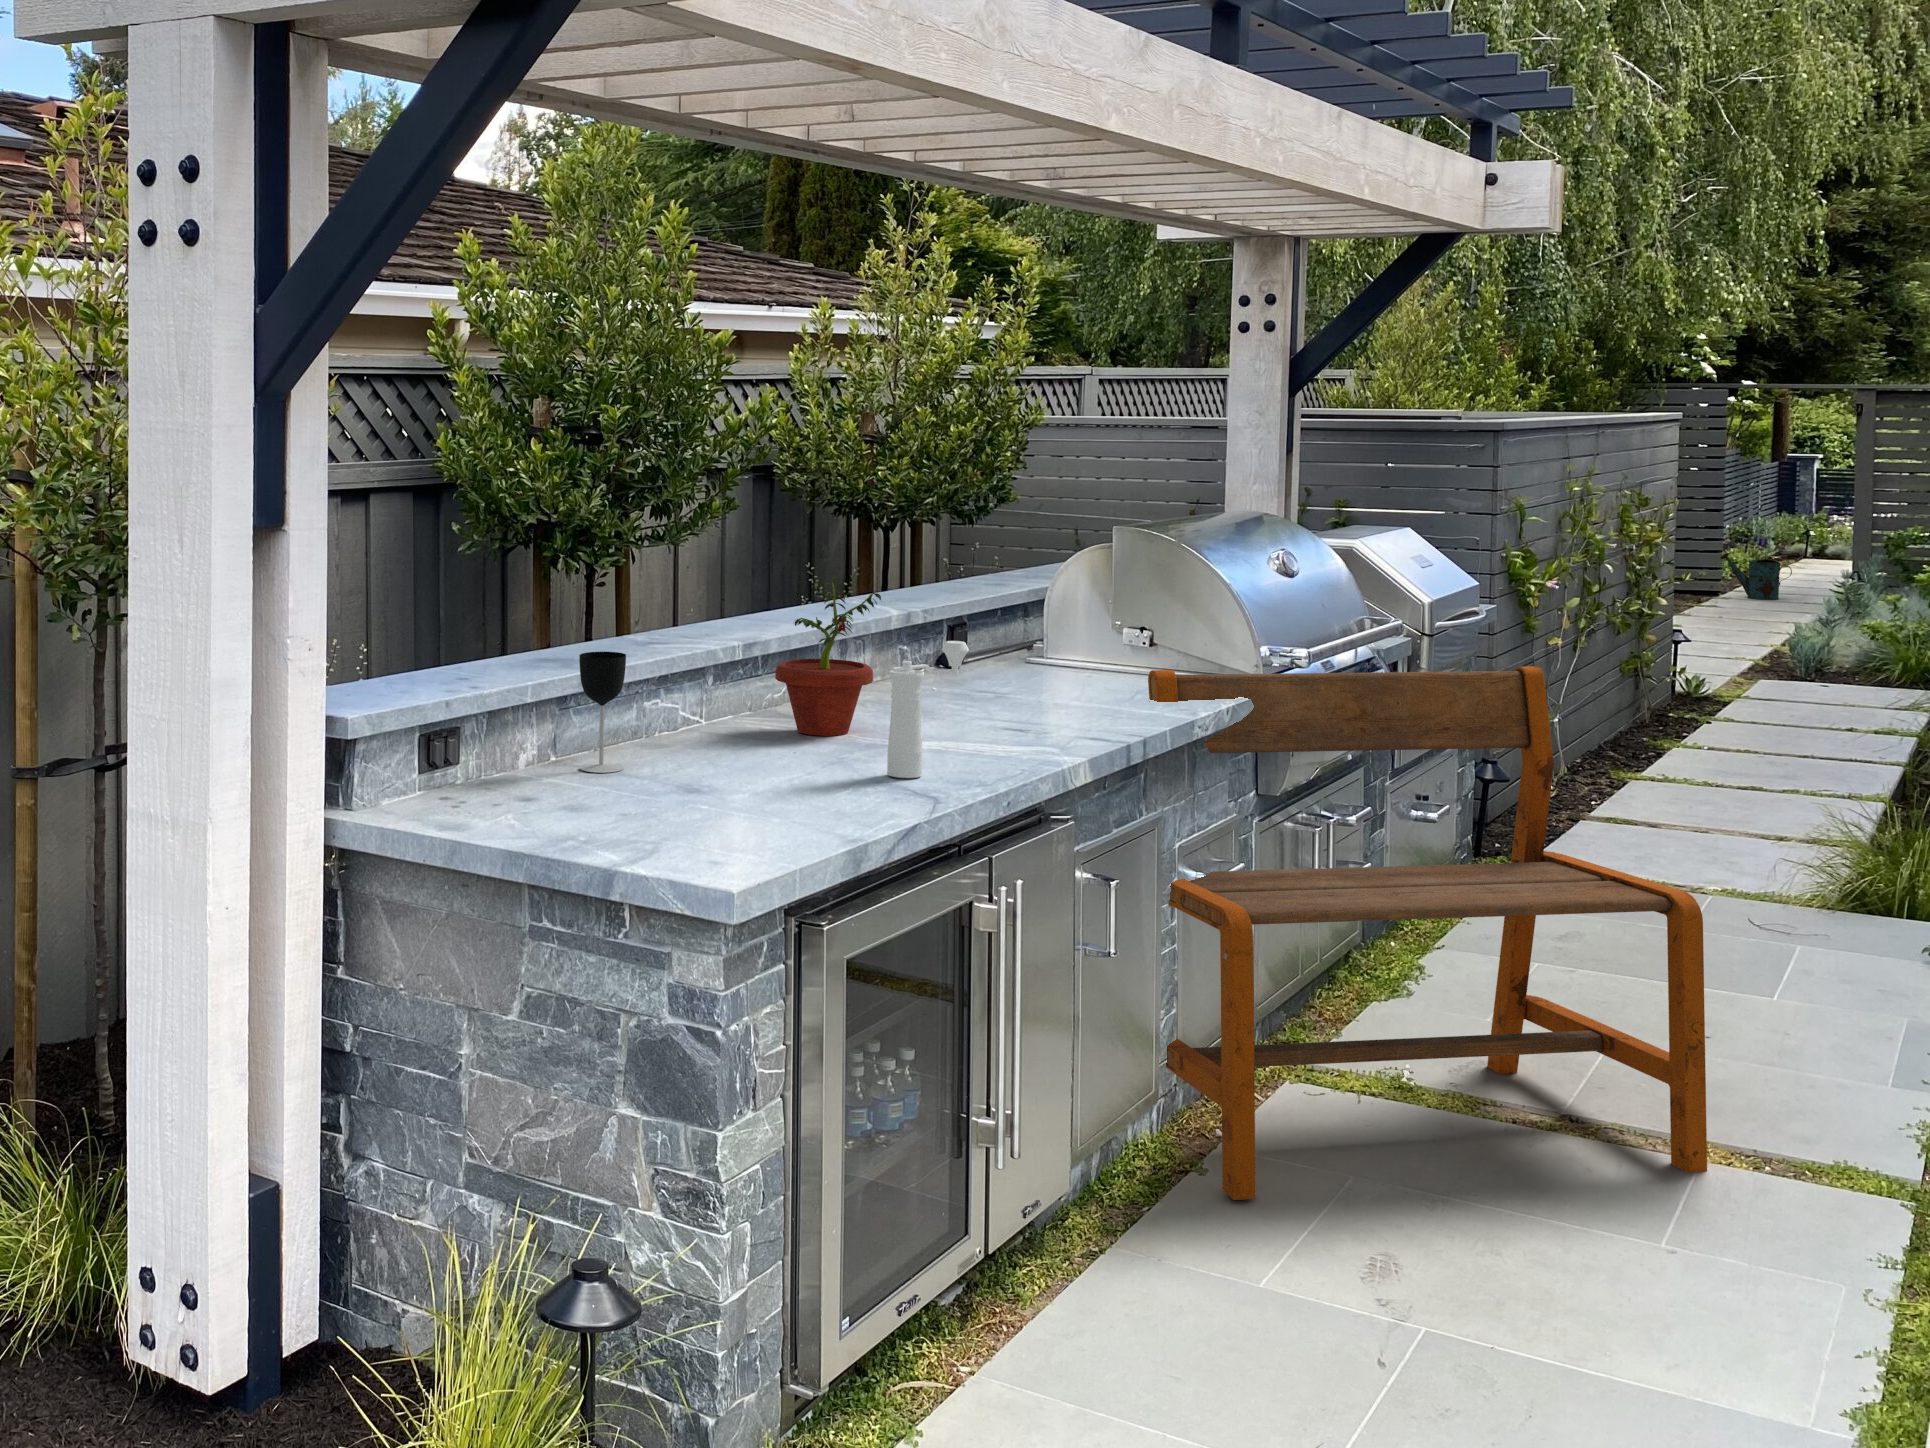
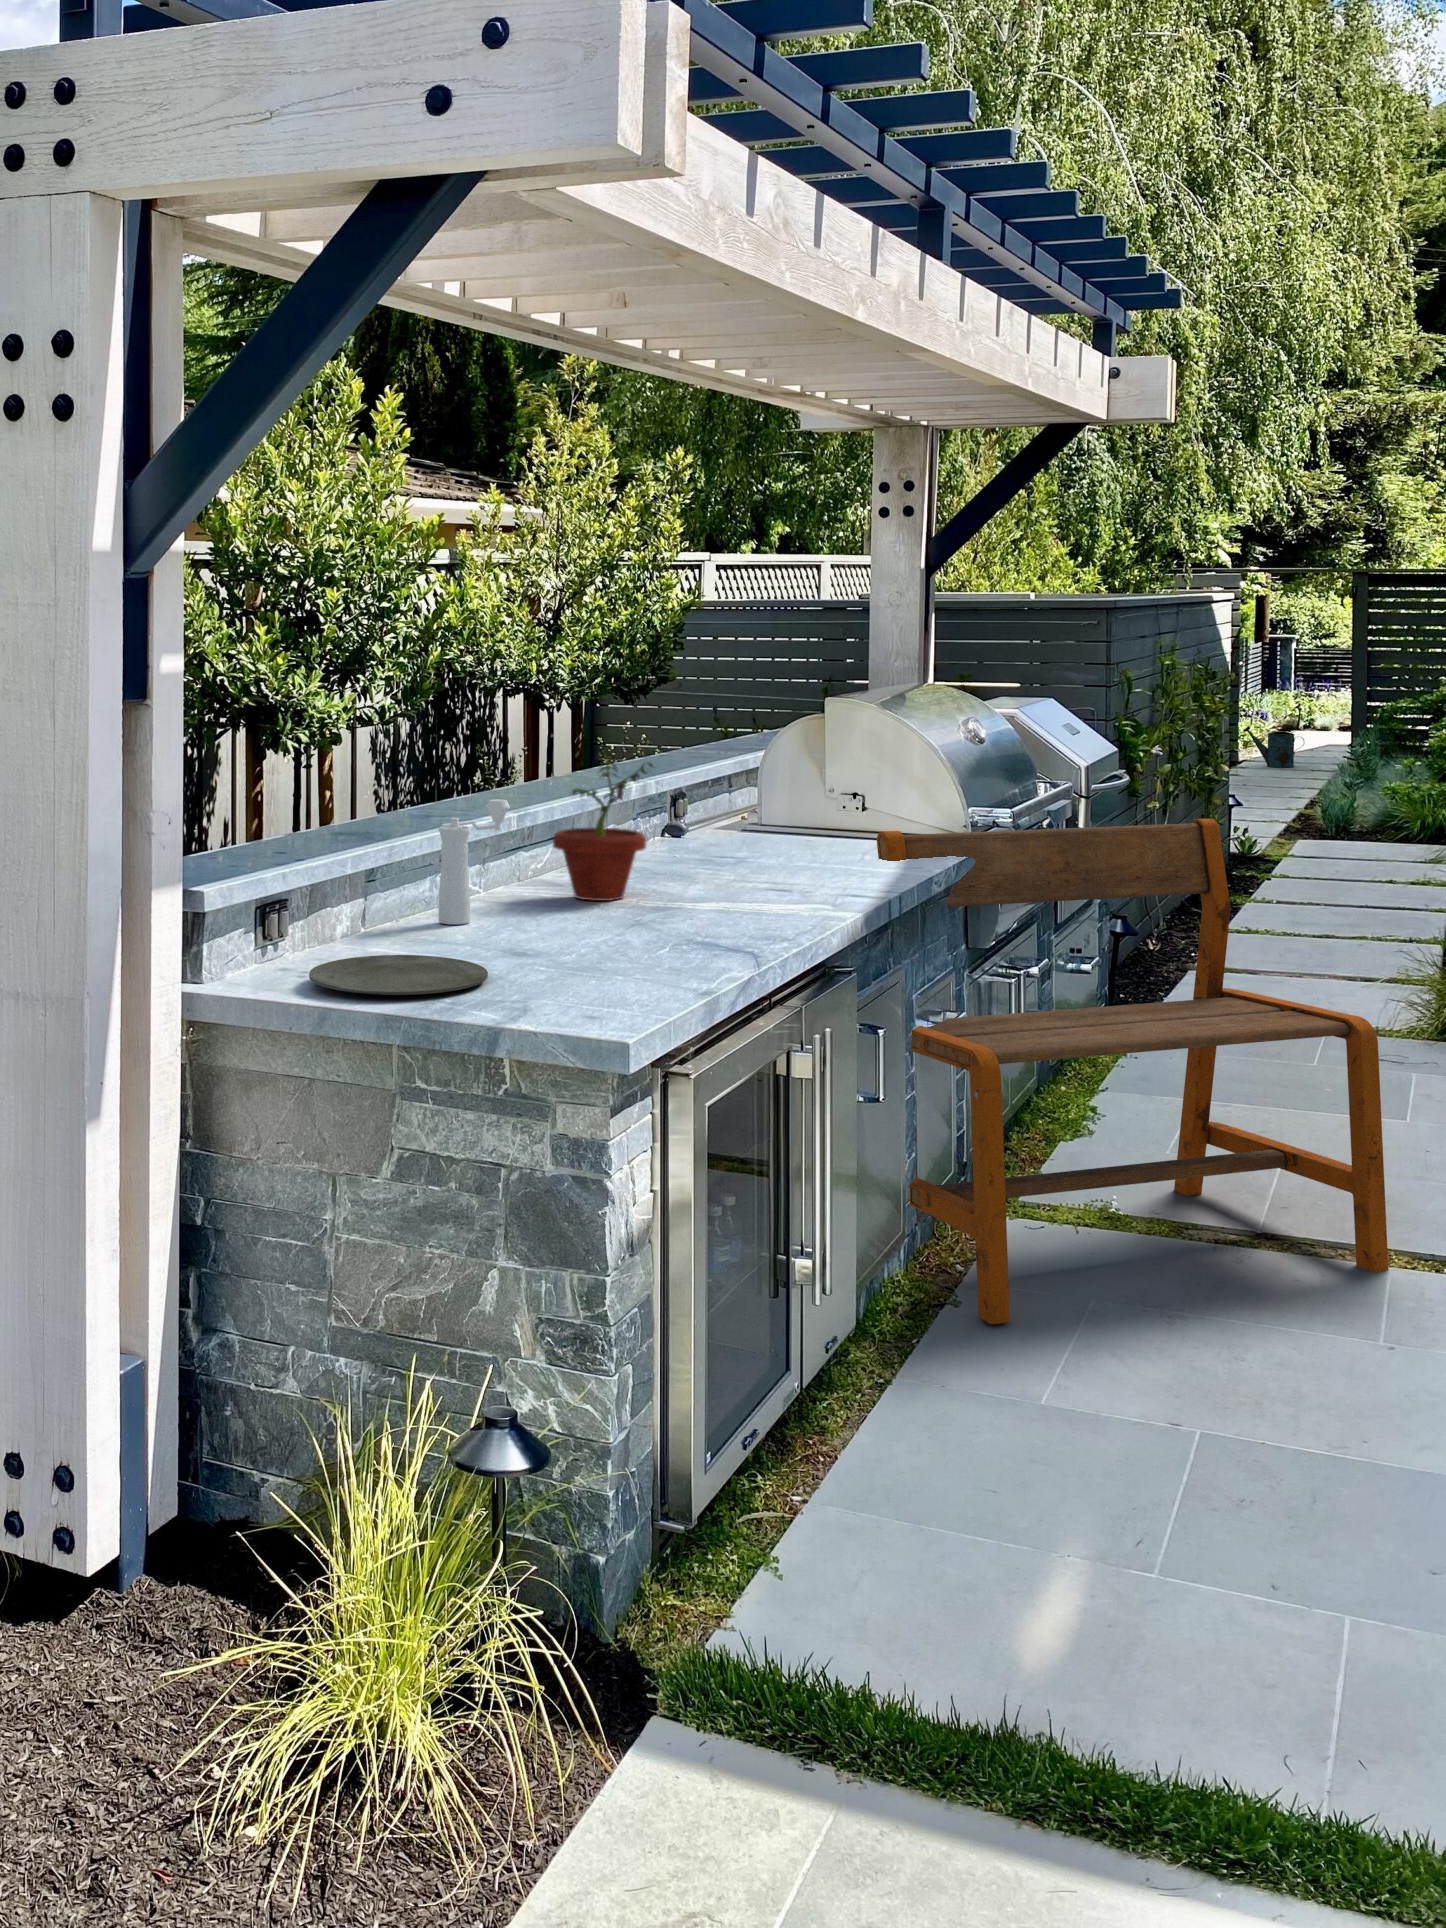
pepper mill: present [887,641,969,778] -> present [439,799,510,925]
wine glass: present [579,652,626,773] -> none [390,823,435,942]
plate: none [460,787,642,831] -> present [309,955,488,995]

